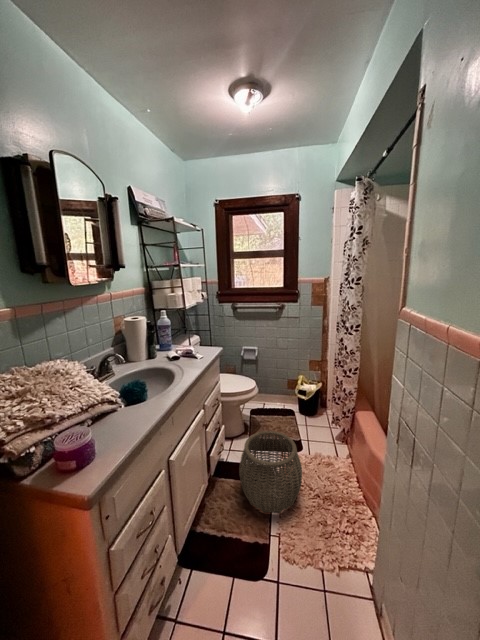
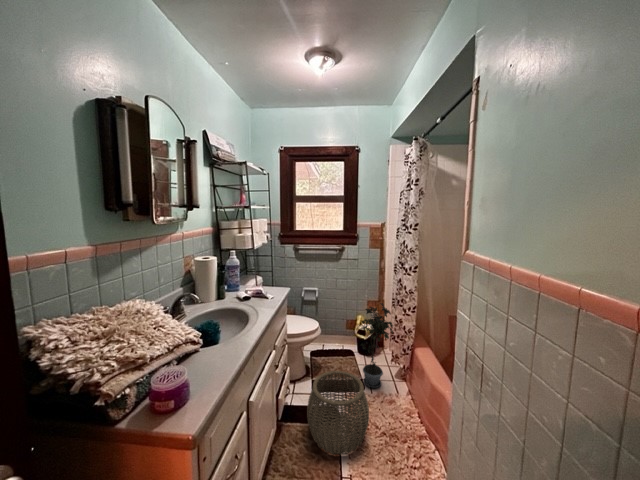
potted plant: none [294,364,334,449] -> present [359,303,393,388]

